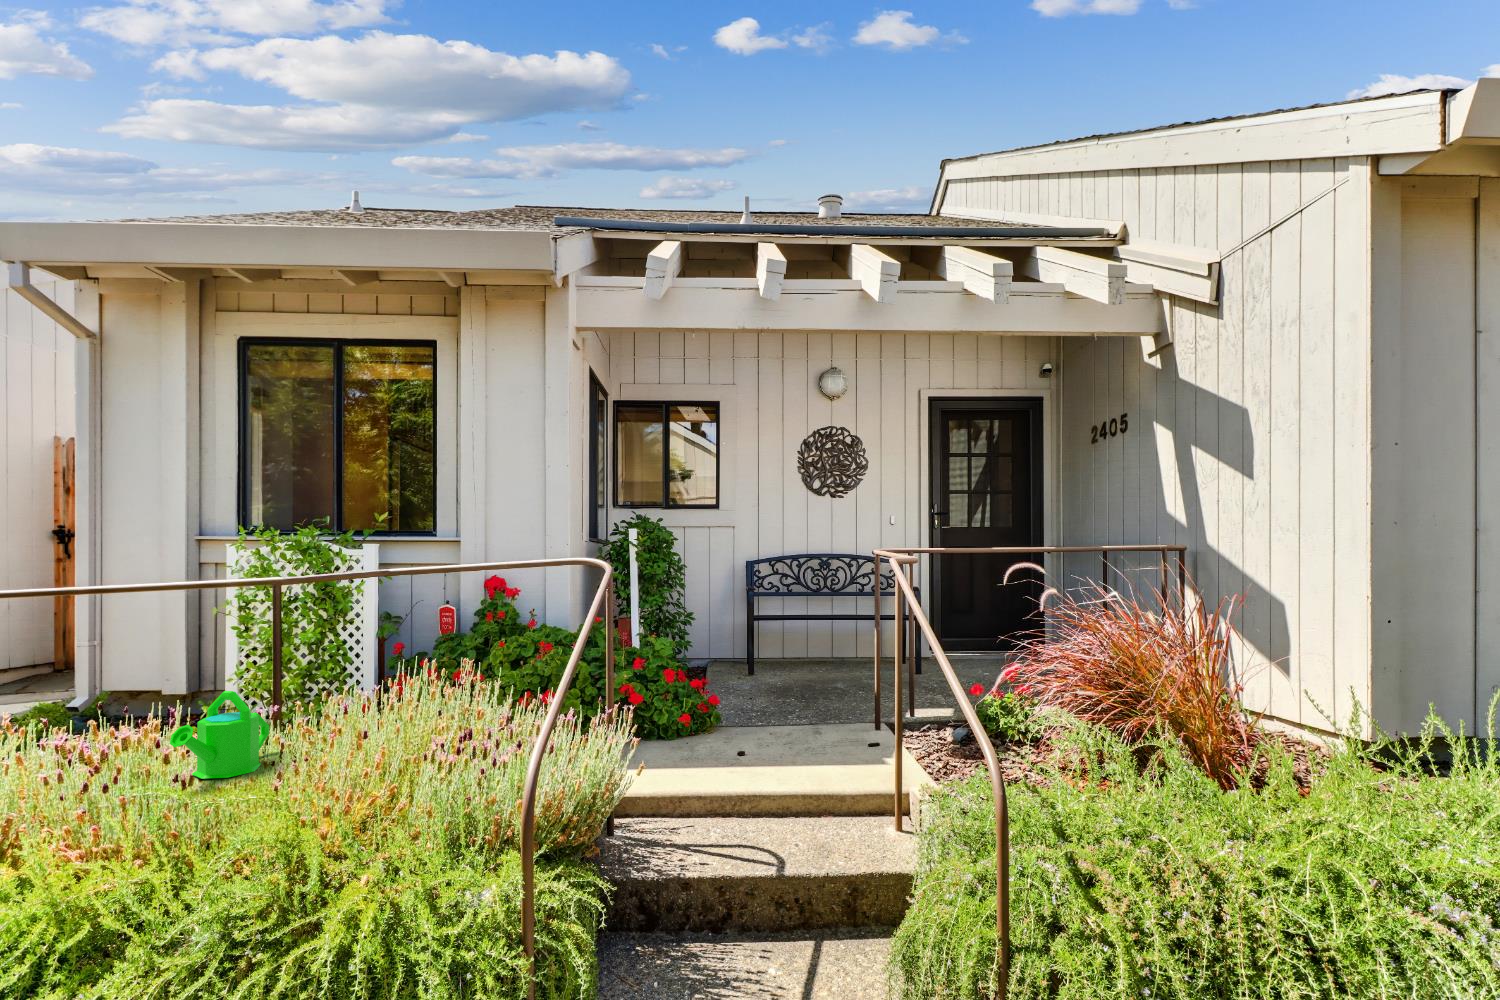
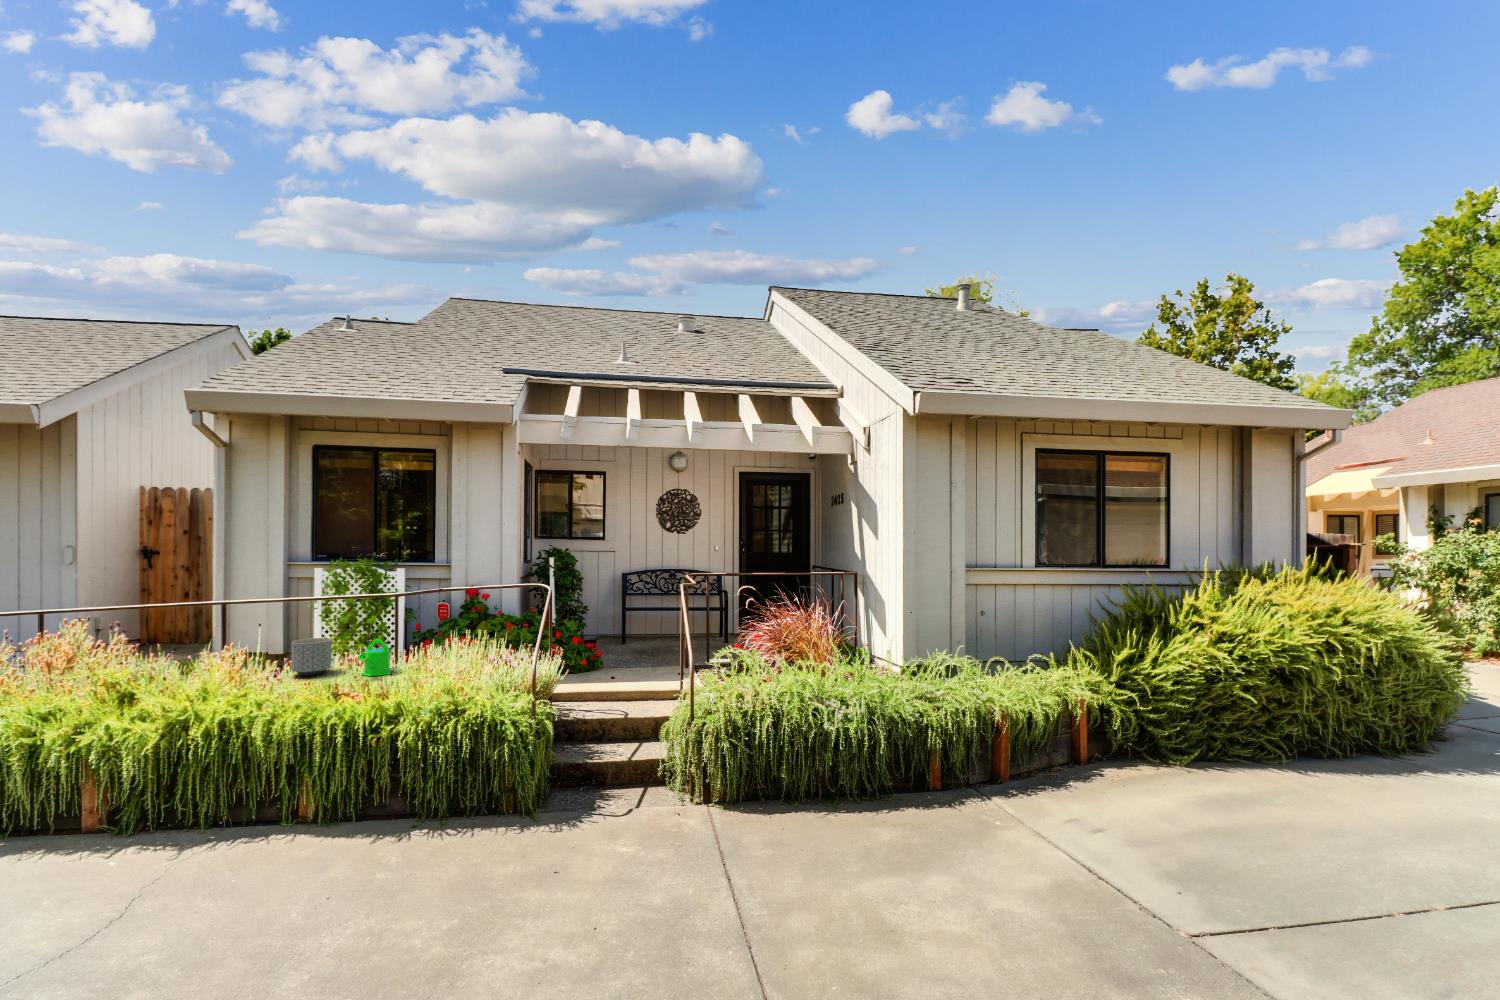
planter: none [42,685,141,772] -> present [291,638,331,676]

